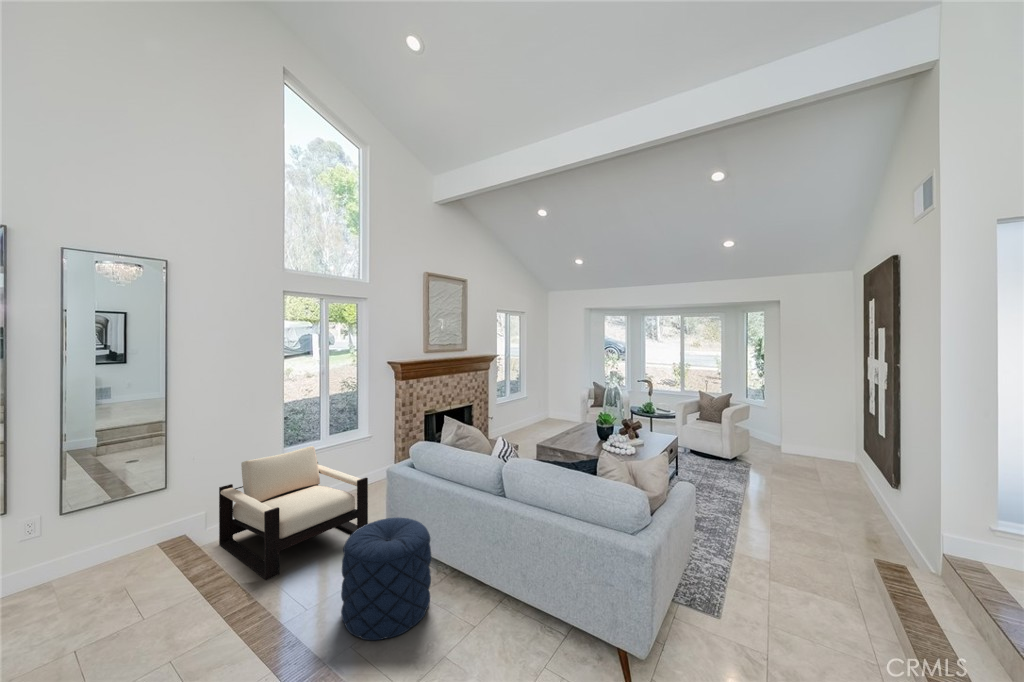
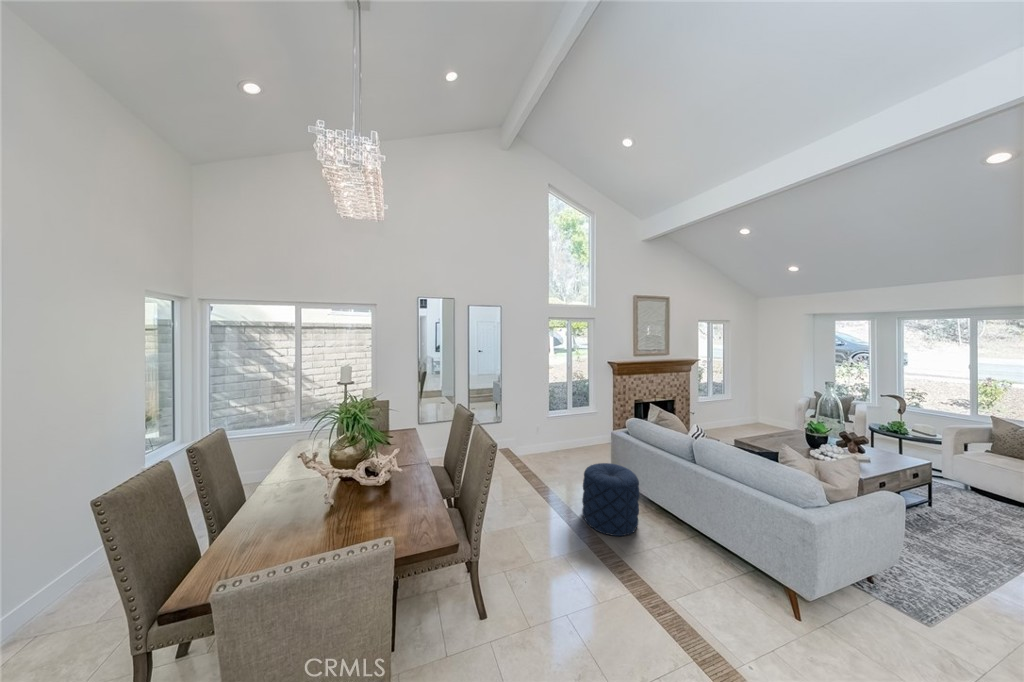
armchair: present [219,446,368,580] -> none [516,412,596,483]

